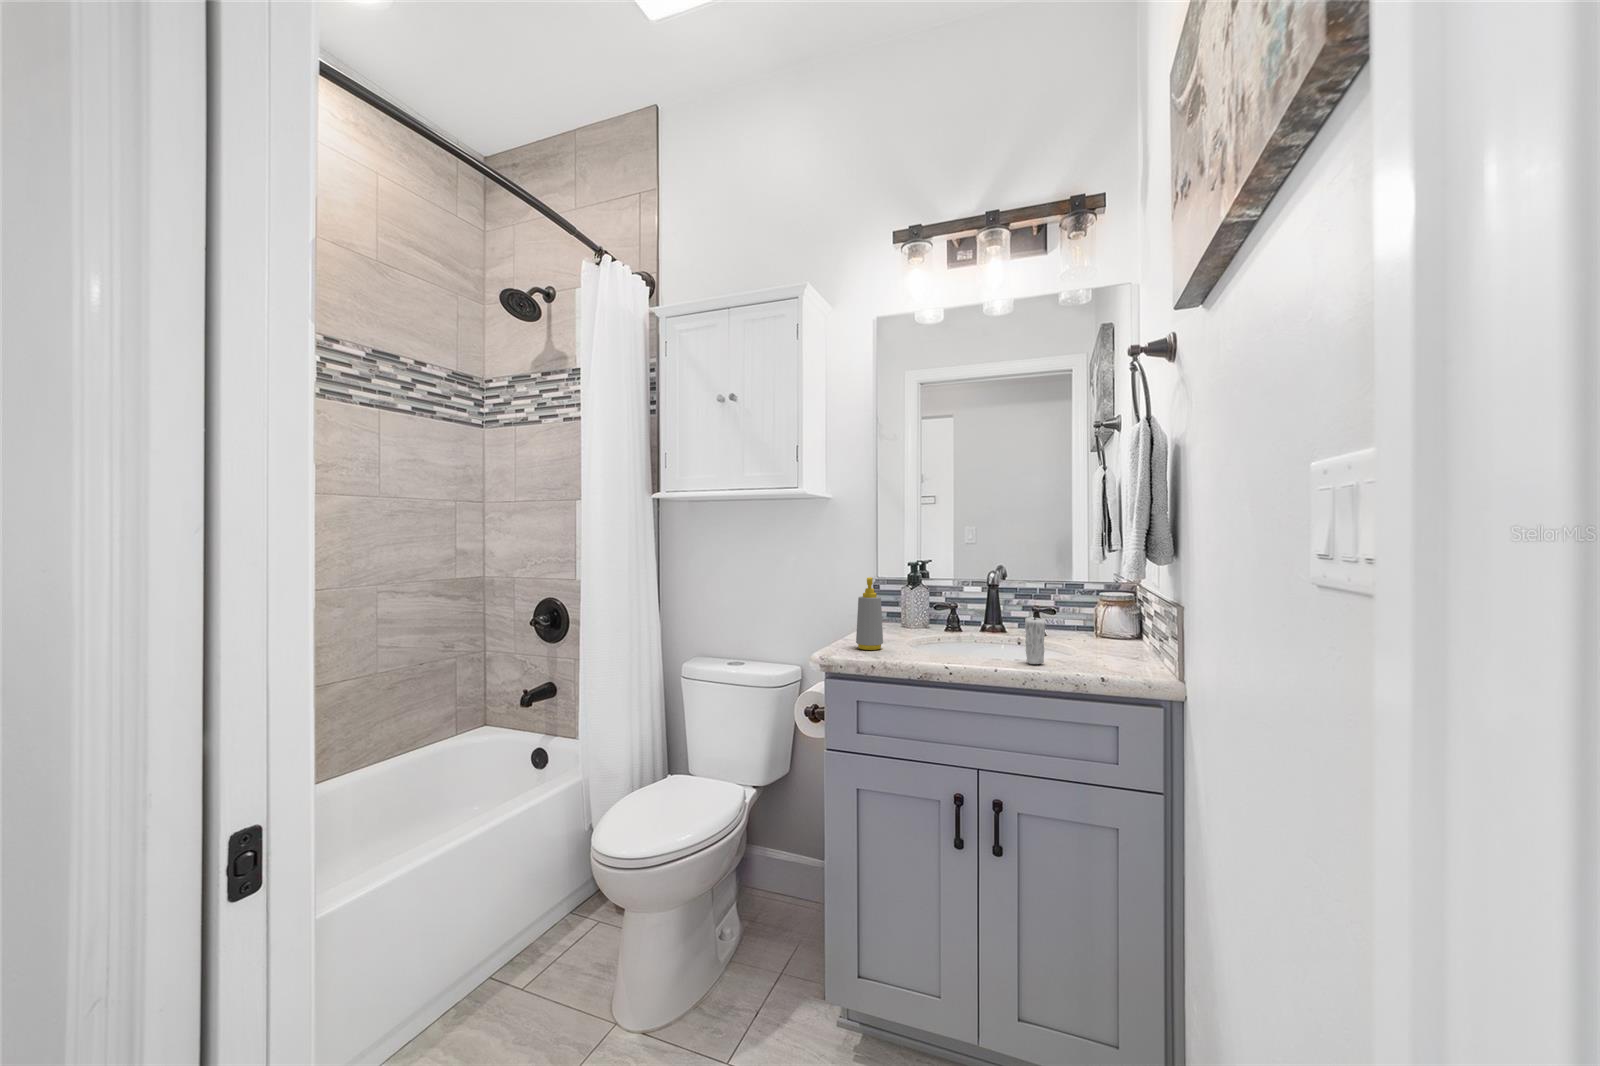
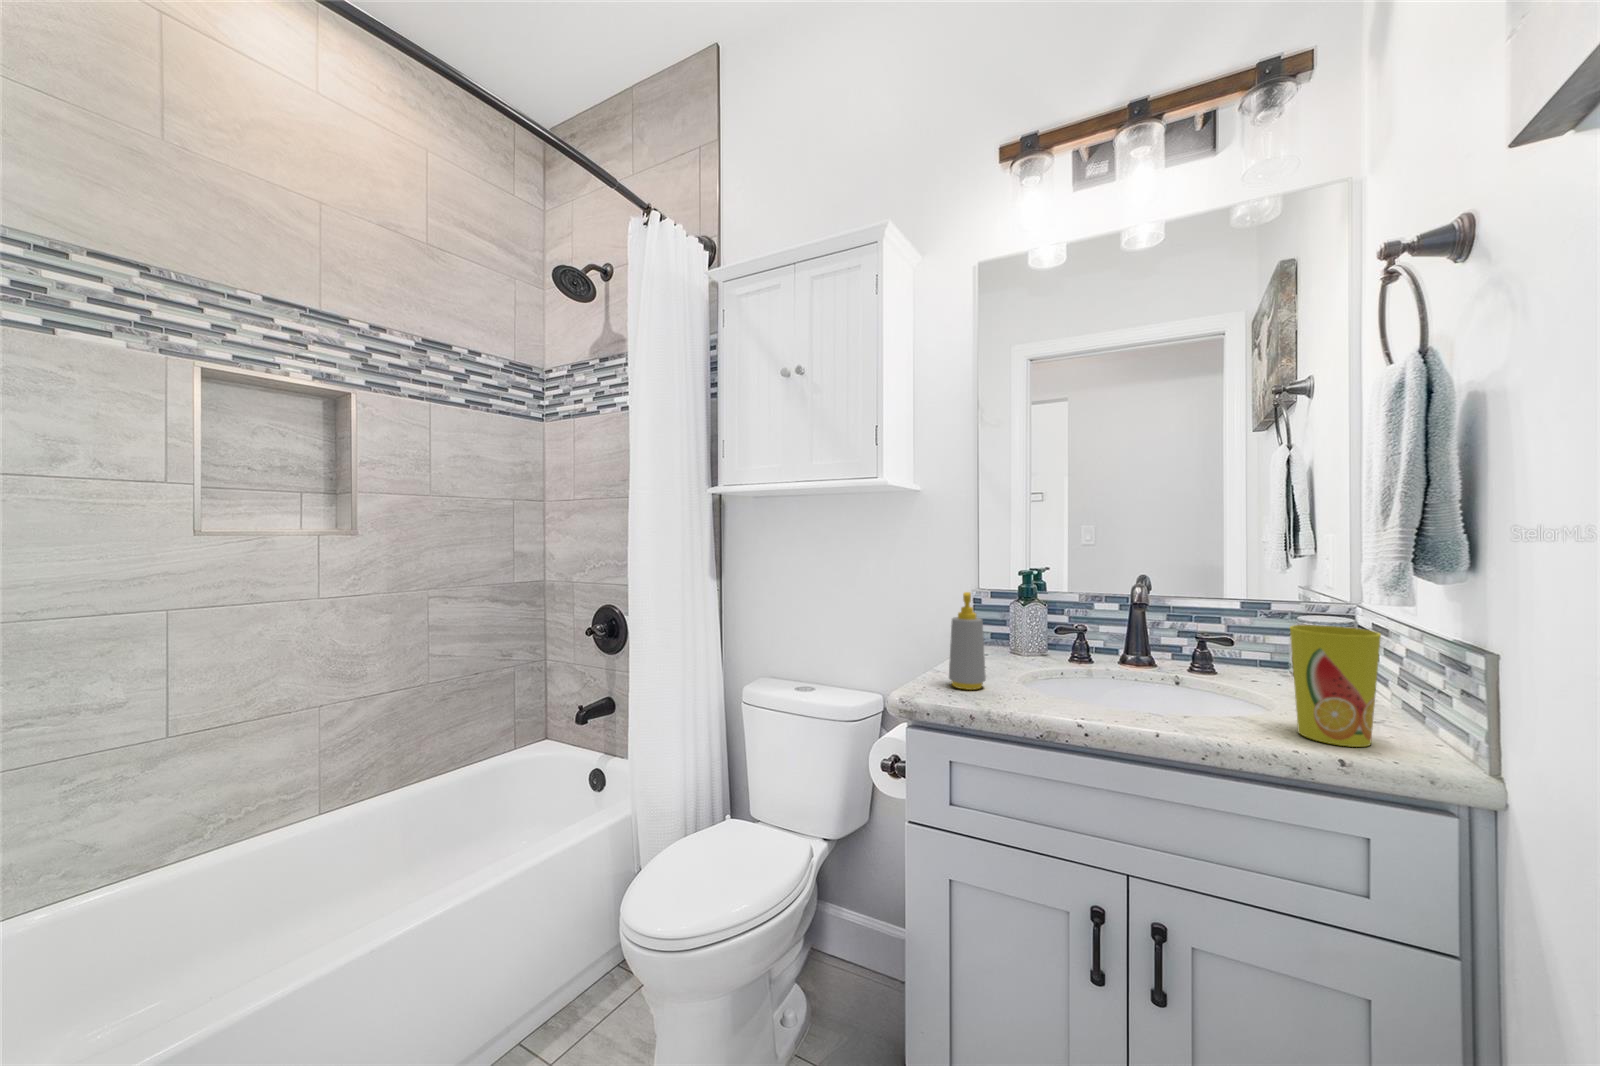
cup: none [1076,594,1126,669] -> present [1290,625,1381,747]
candle: present [1025,615,1045,664] -> none [1203,646,1237,730]

